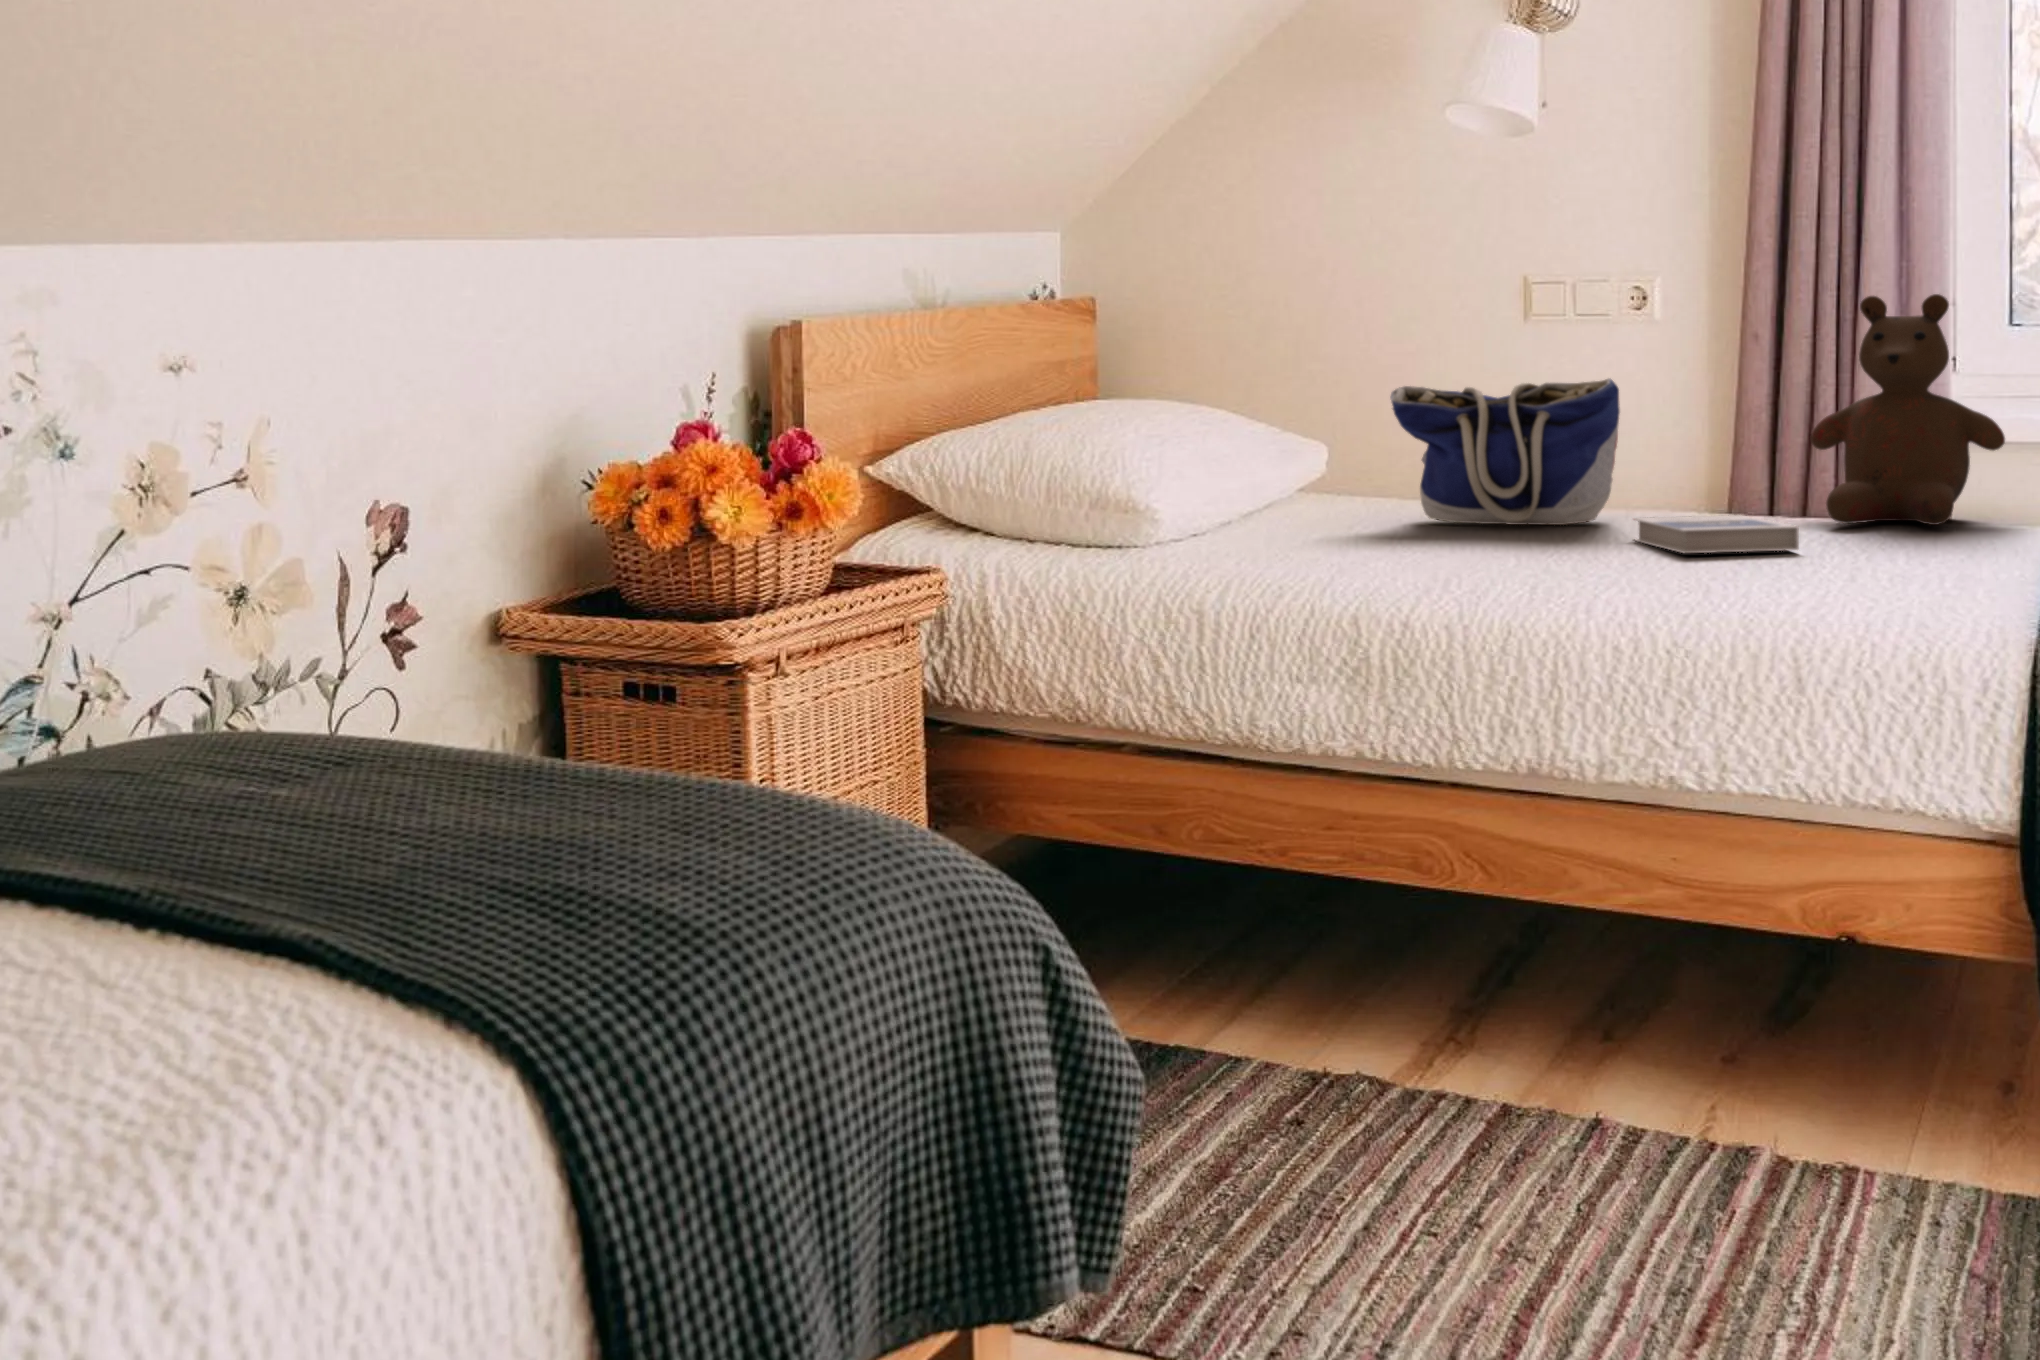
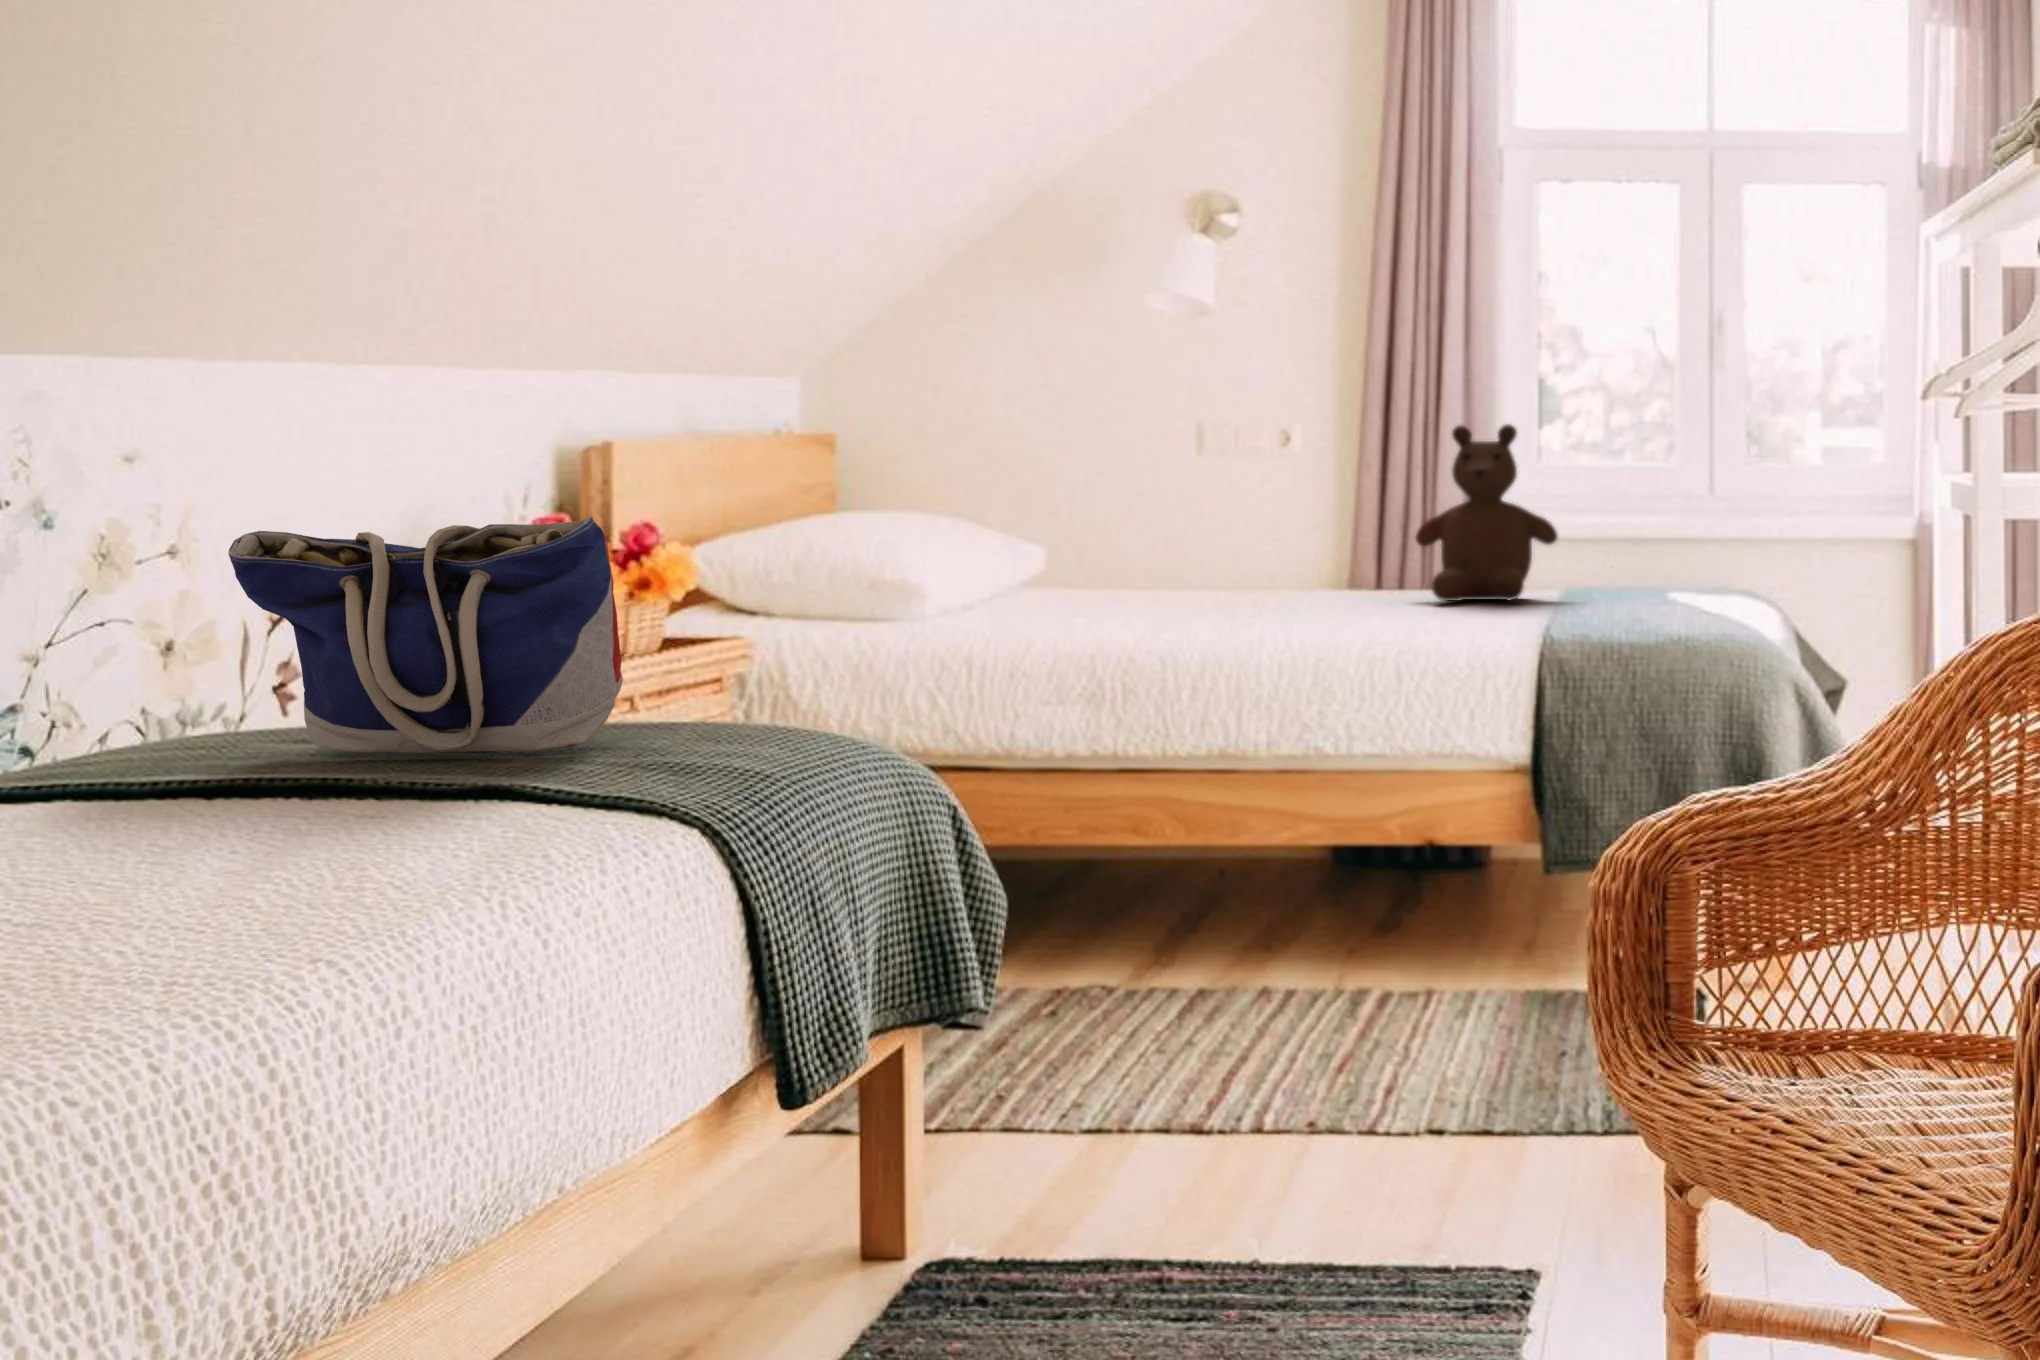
tote bag: present [1390,379,1620,525] -> present [228,517,623,753]
hardback book: present [1634,515,1799,553] -> none [1290,594,1421,618]

